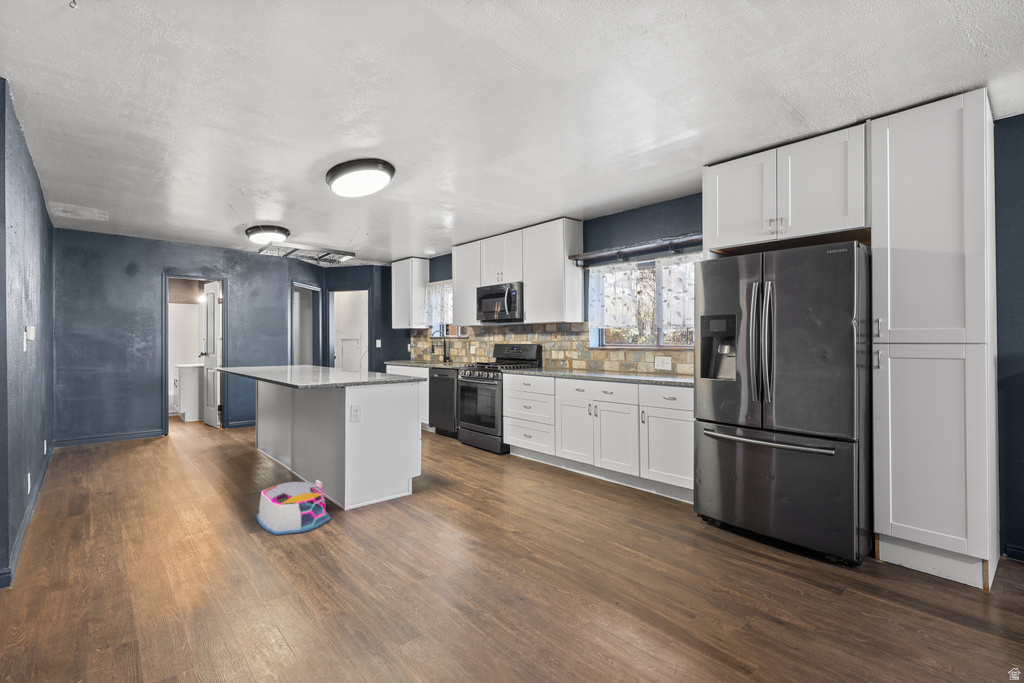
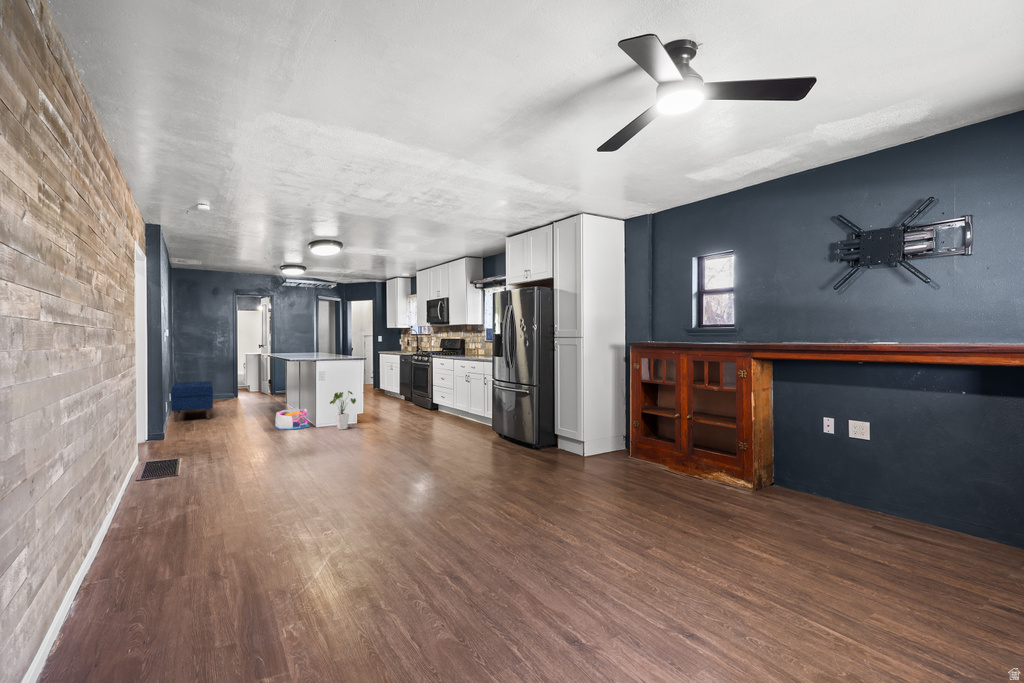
bench: none [27,421,122,516] -> present [171,381,213,422]
house plant: none [374,444,430,527] -> present [330,391,356,430]

